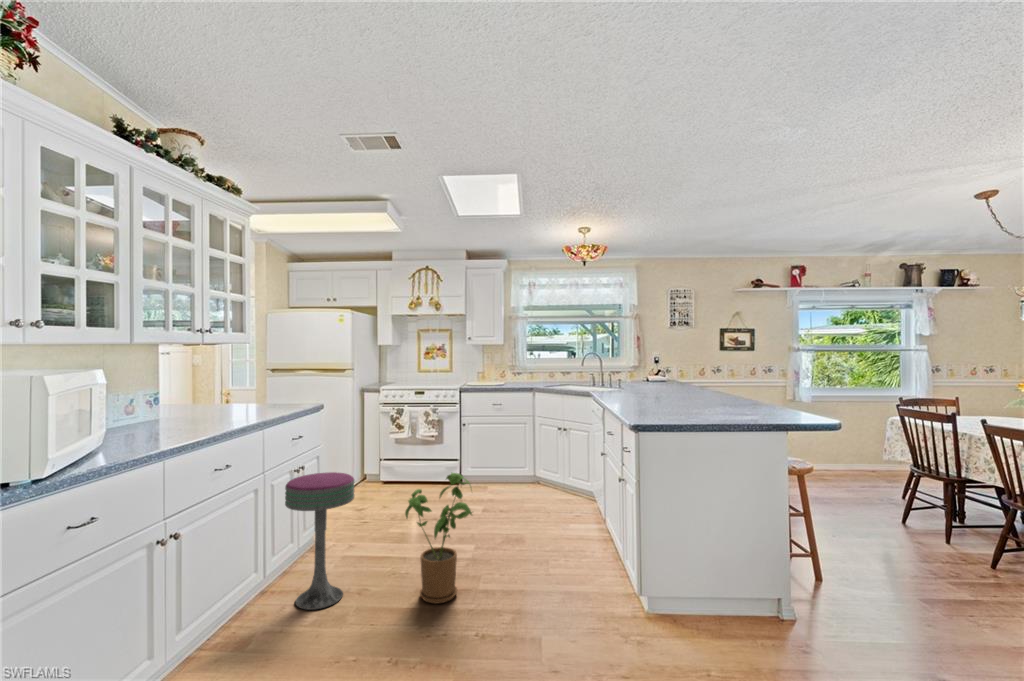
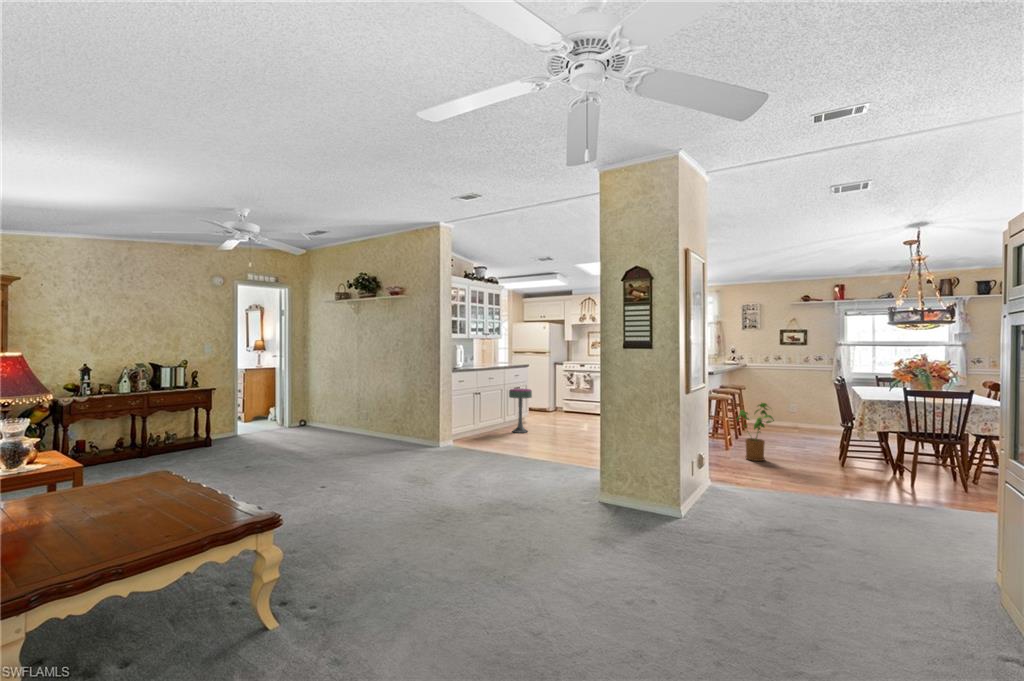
house plant: present [405,473,472,604] -> present [737,403,774,461]

